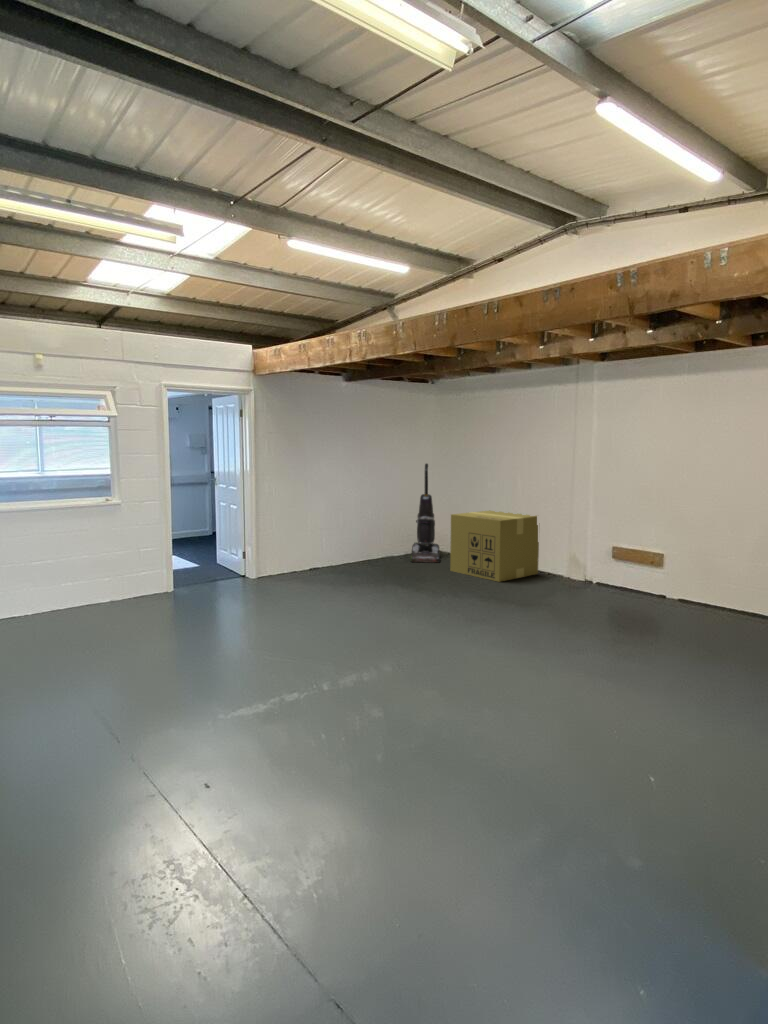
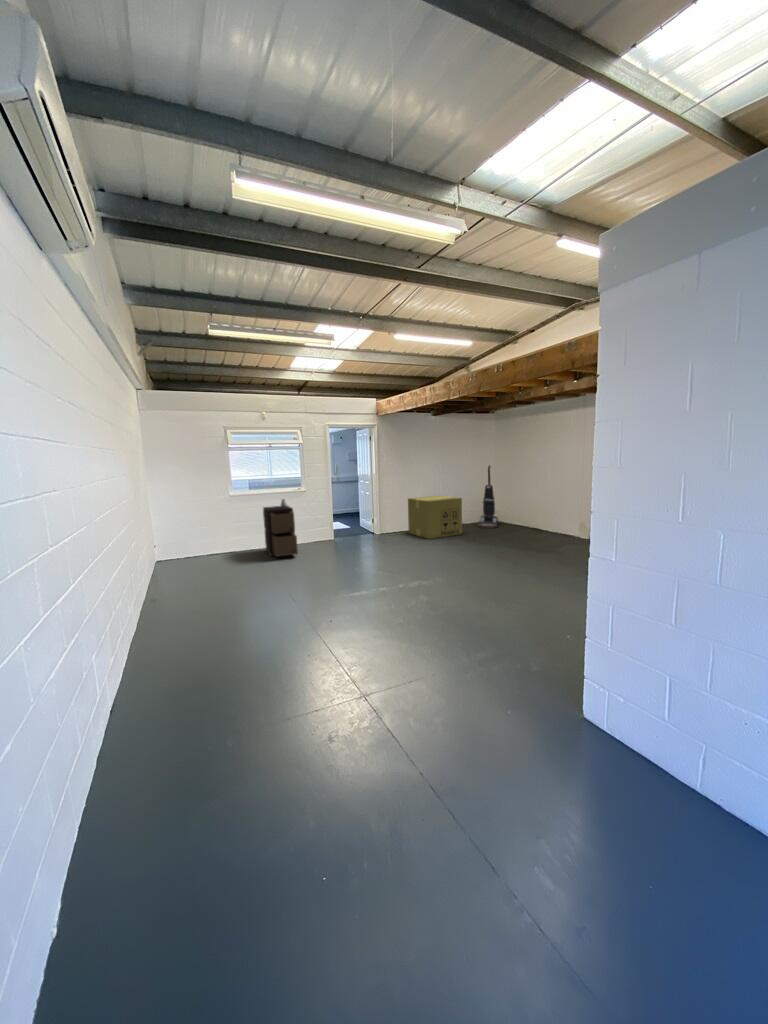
cardboard box: present [450,510,539,582] -> present [408,496,462,539]
storage cabinet: none [35,518,107,628] -> present [263,499,298,556]

